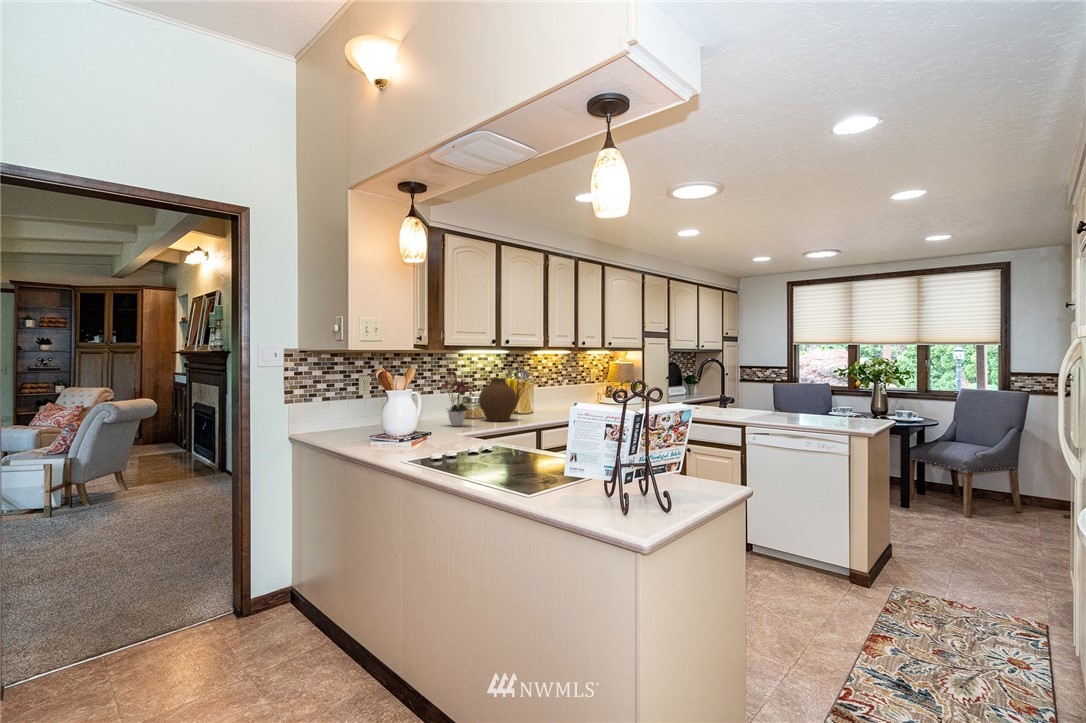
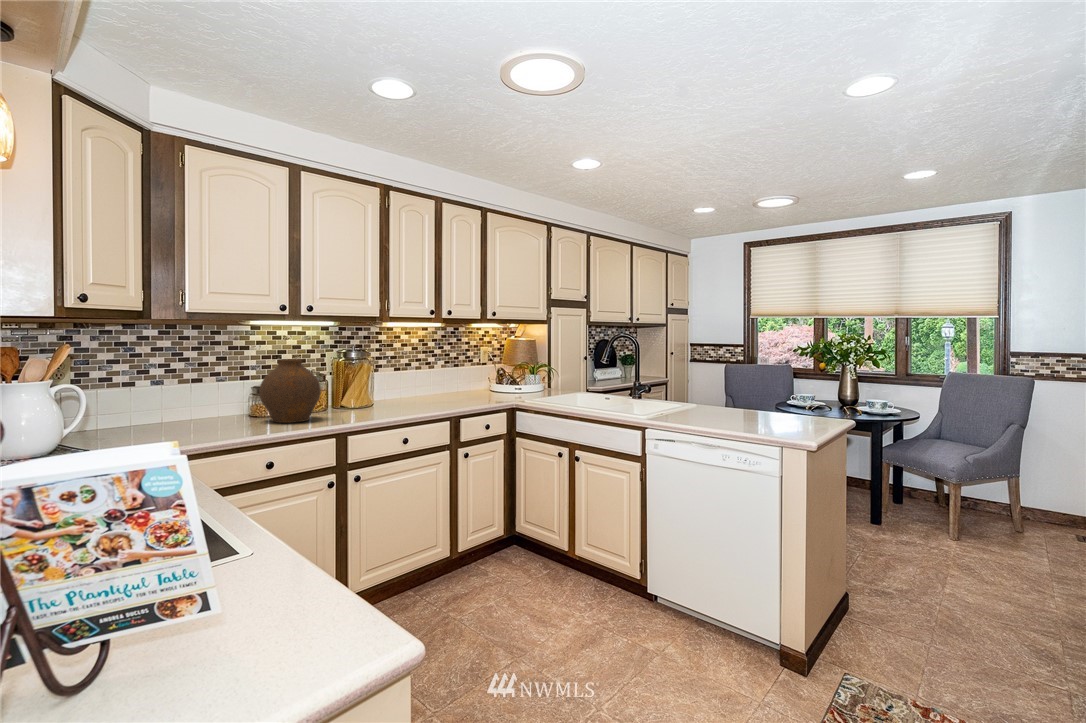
flower arrangement: present [441,371,475,426] -> none [168,344,228,434]

